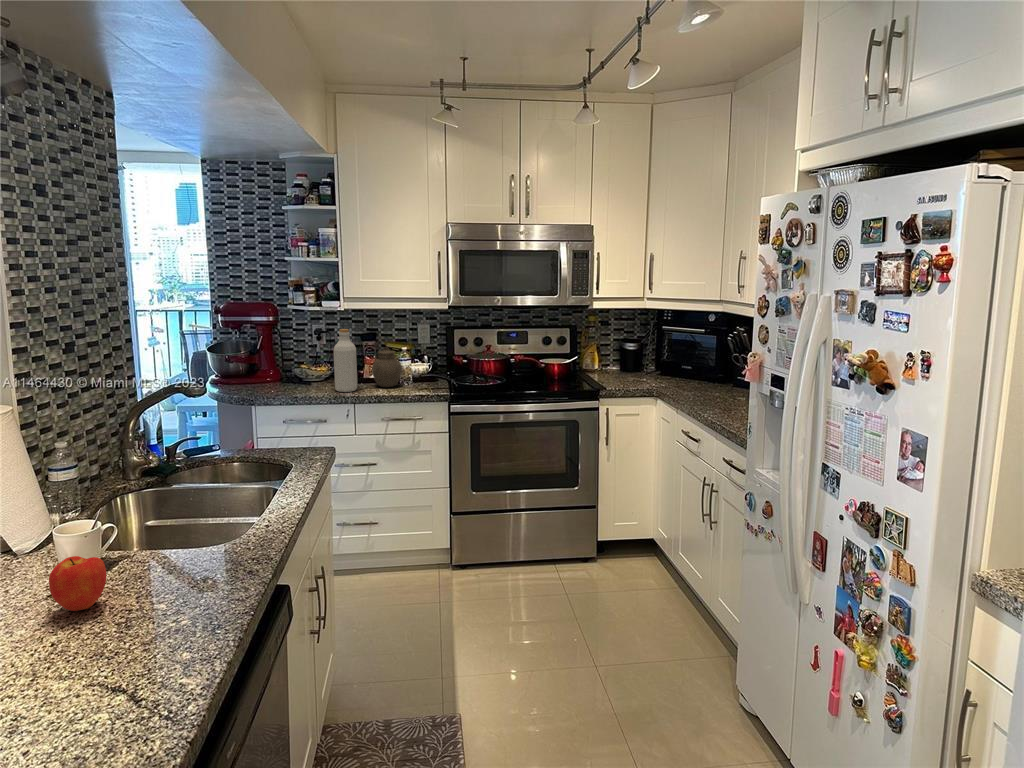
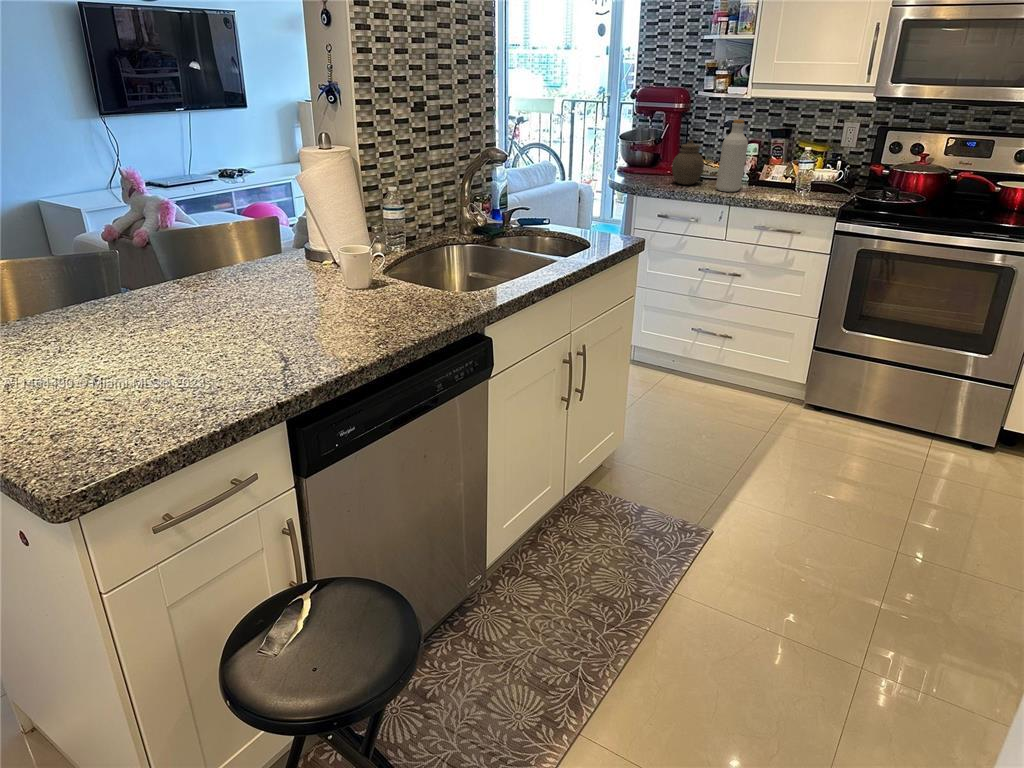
jar: present [372,347,402,387] -> present [672,140,704,185]
apple: present [49,556,107,611] -> none [300,270,341,312]

